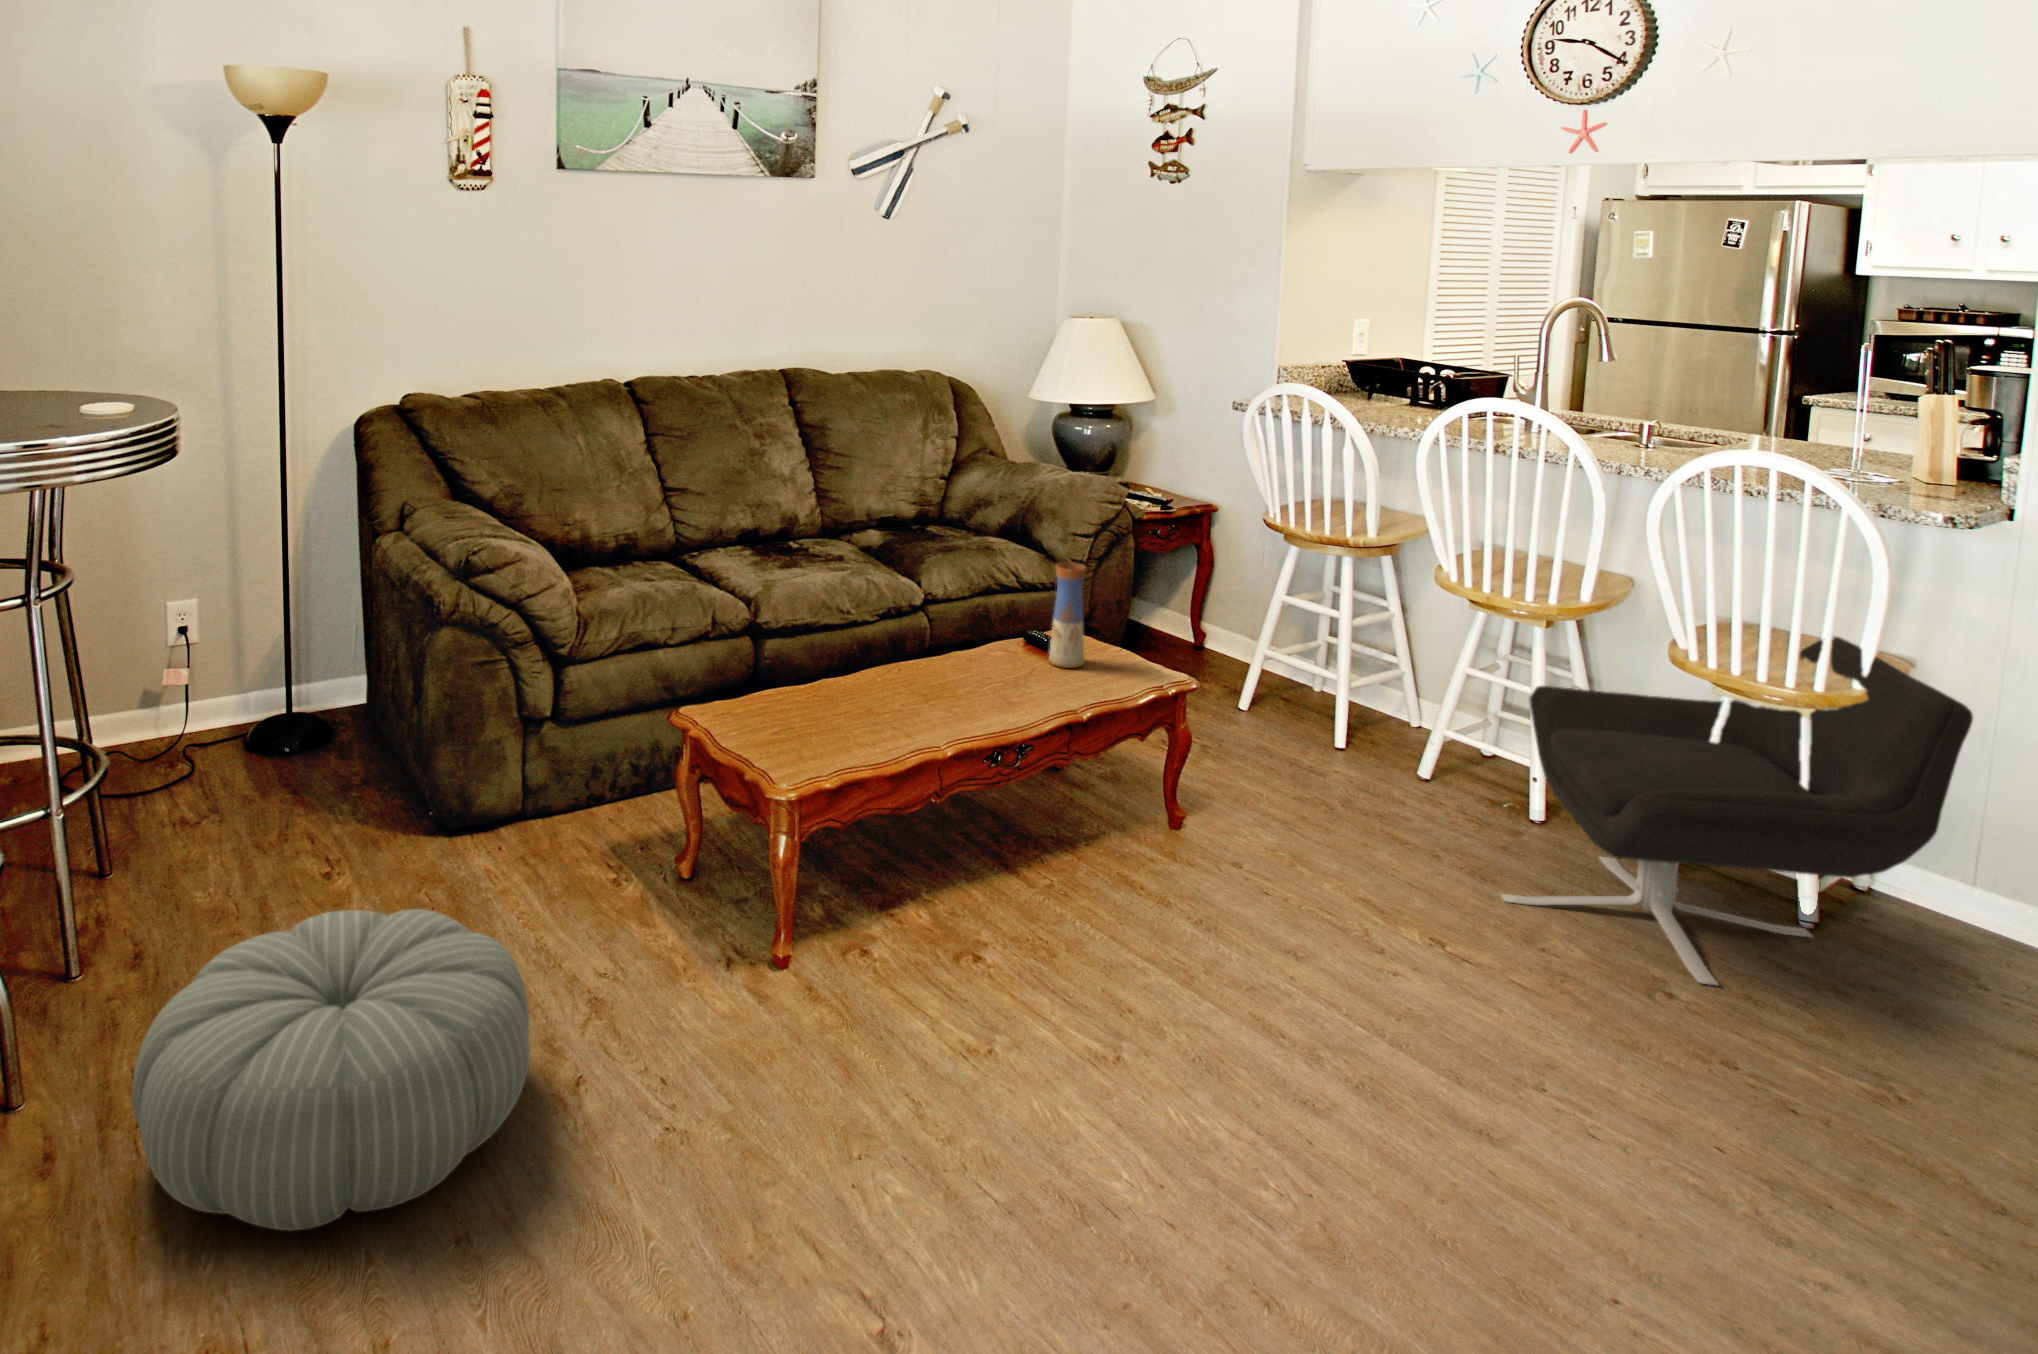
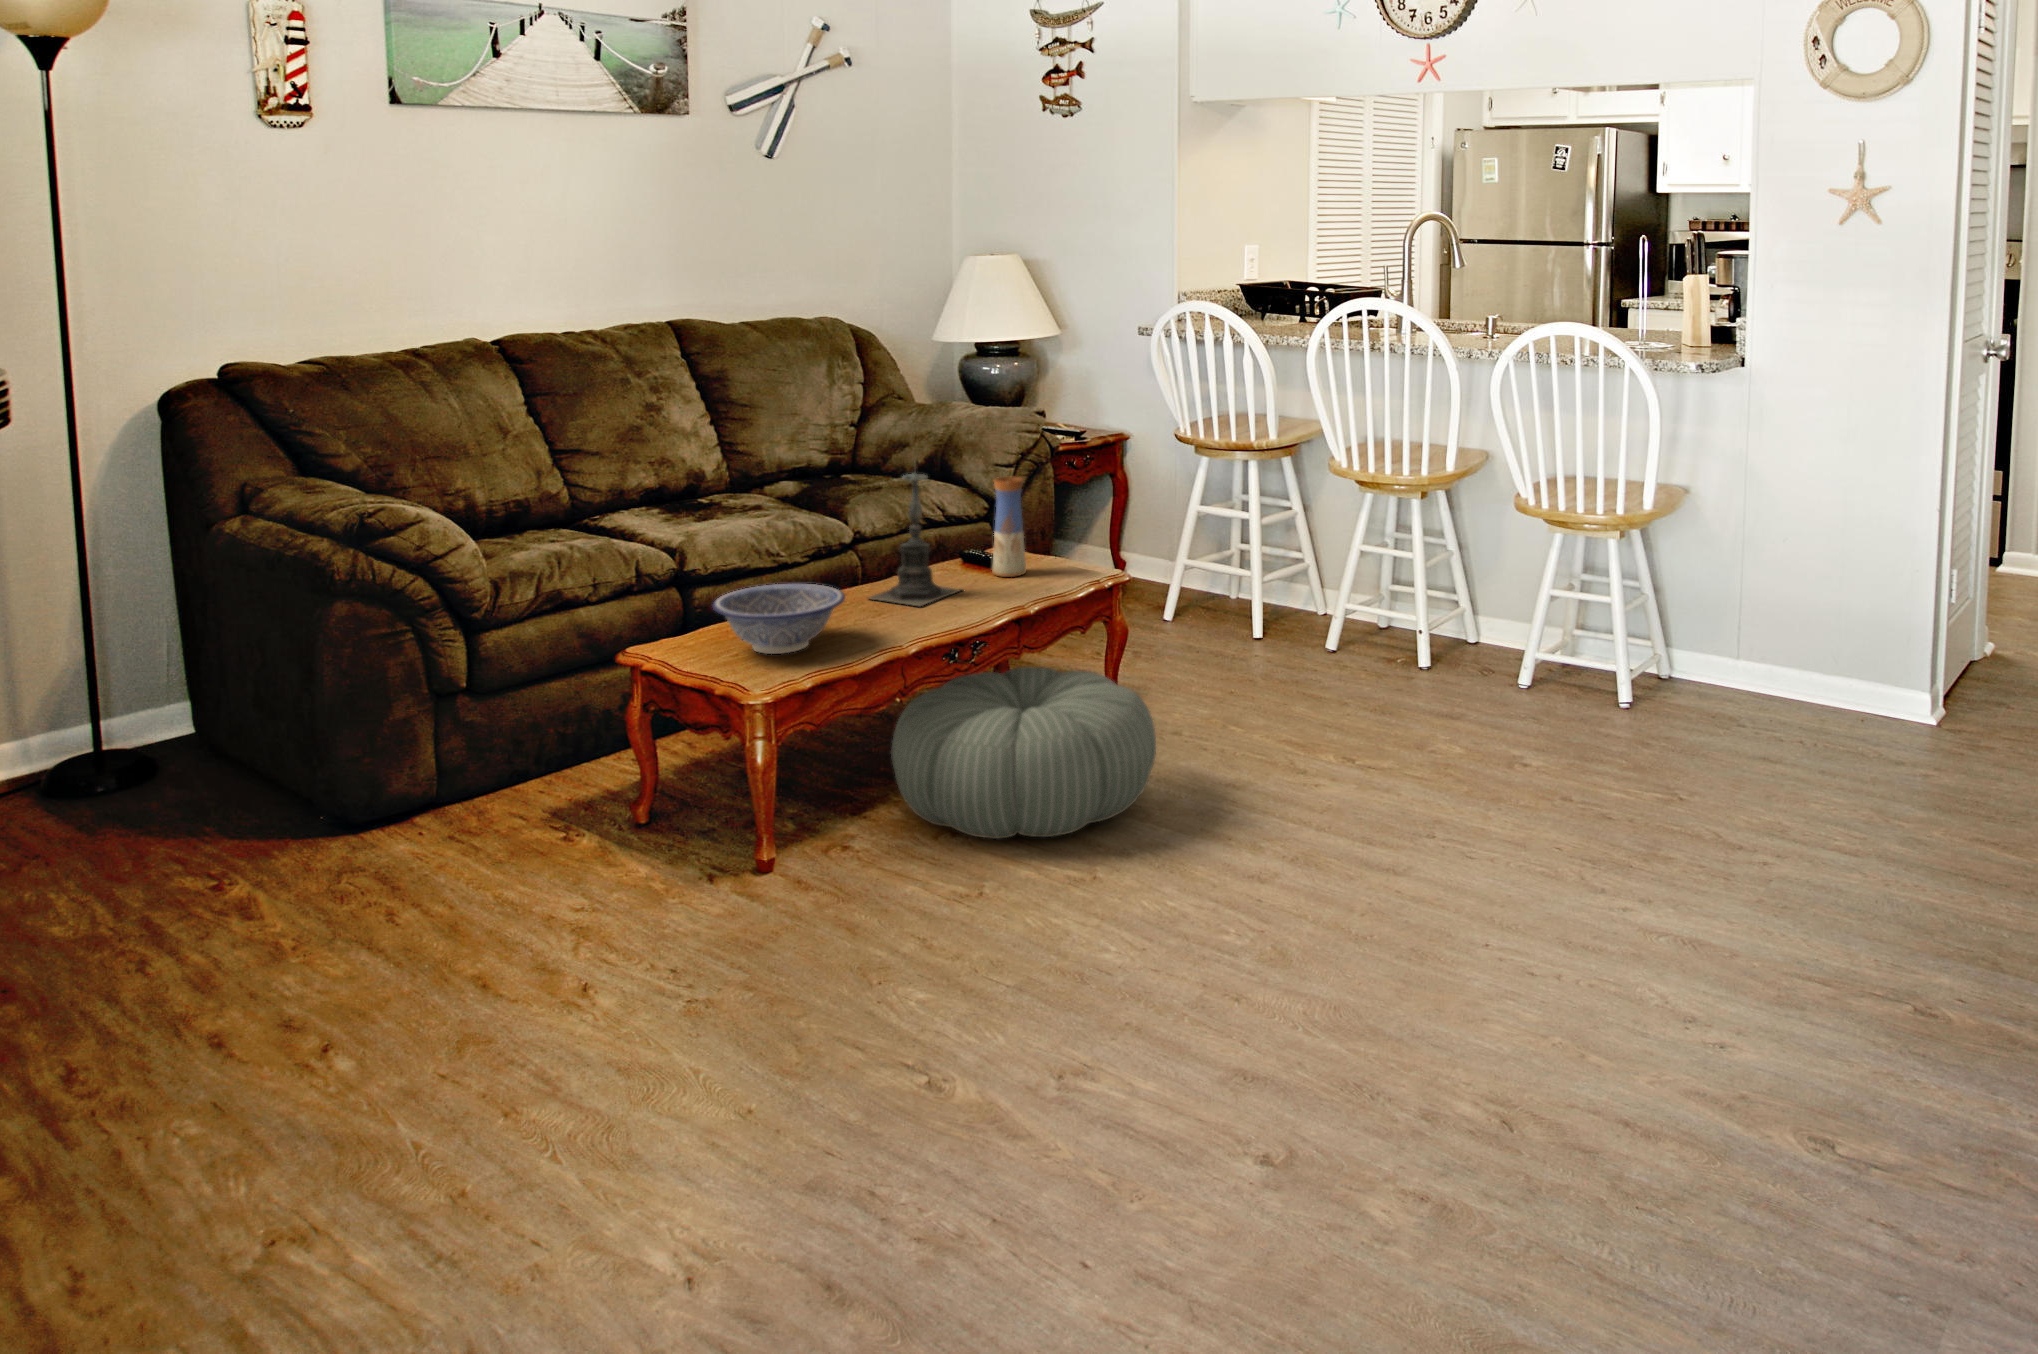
candle holder: none [917,537,1016,695] -> present [870,471,960,606]
lounge chair: present [1501,636,1973,985] -> none [1395,473,1710,754]
decorative bowl: none [758,658,886,736] -> present [713,583,845,654]
pouf: present [132,909,530,1231] -> present [891,667,1156,839]

